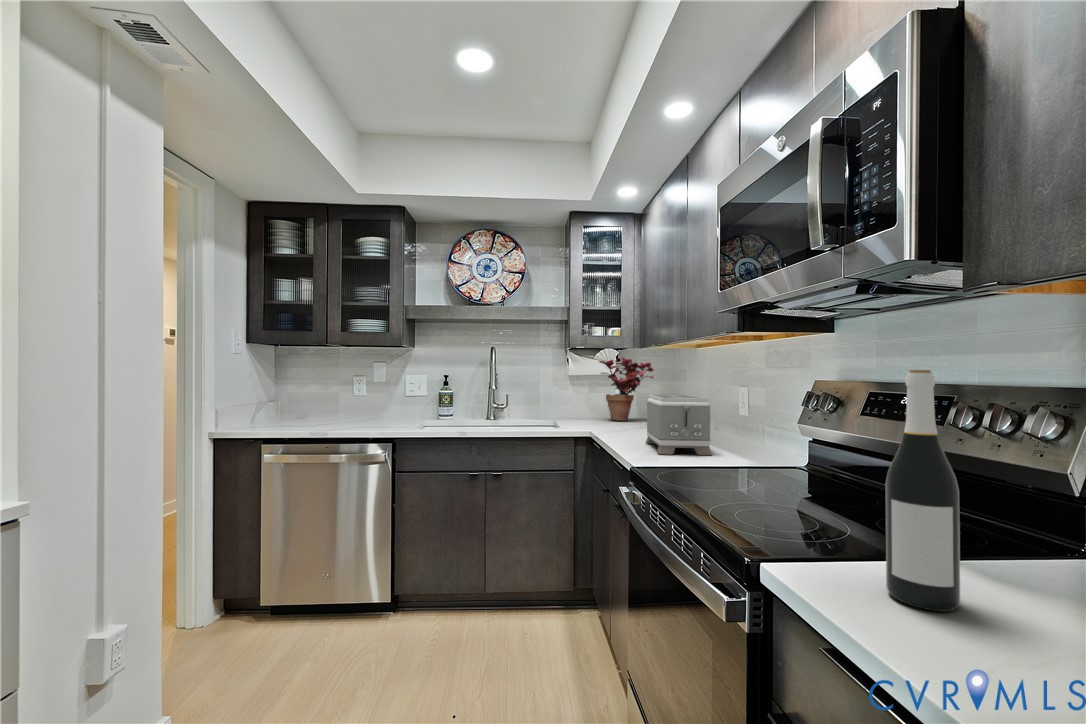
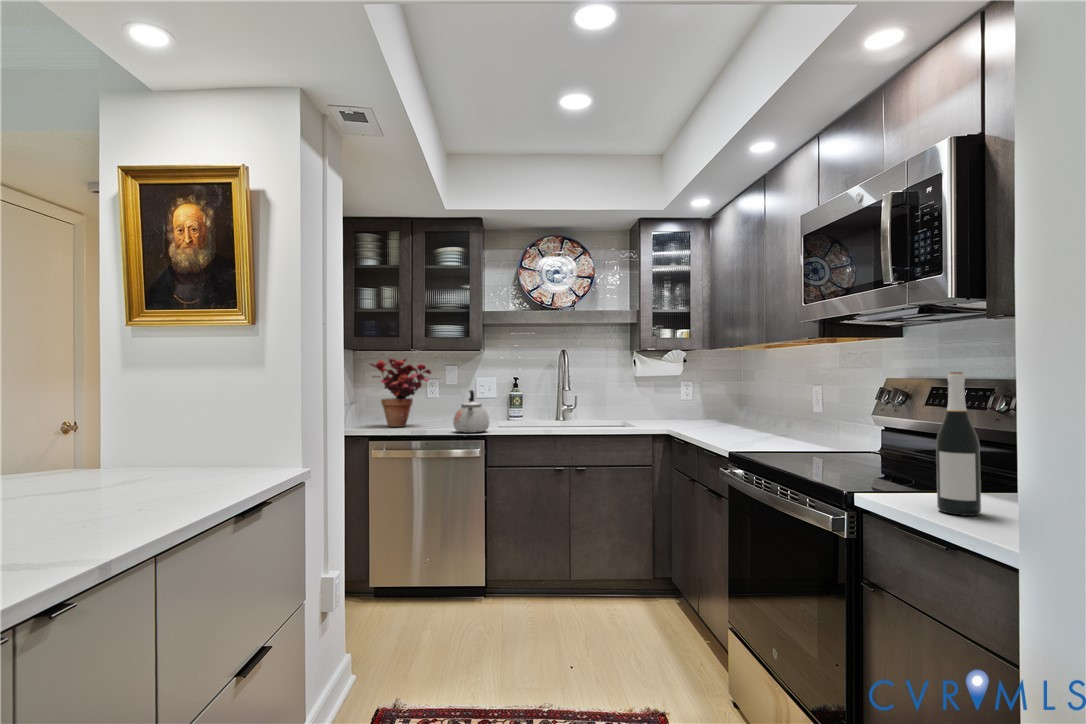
potted plant: present [599,357,654,421] -> present [369,359,431,427]
kettle: none [364,387,403,432] -> present [453,390,489,433]
toaster: present [646,395,712,455] -> none [727,394,794,446]

